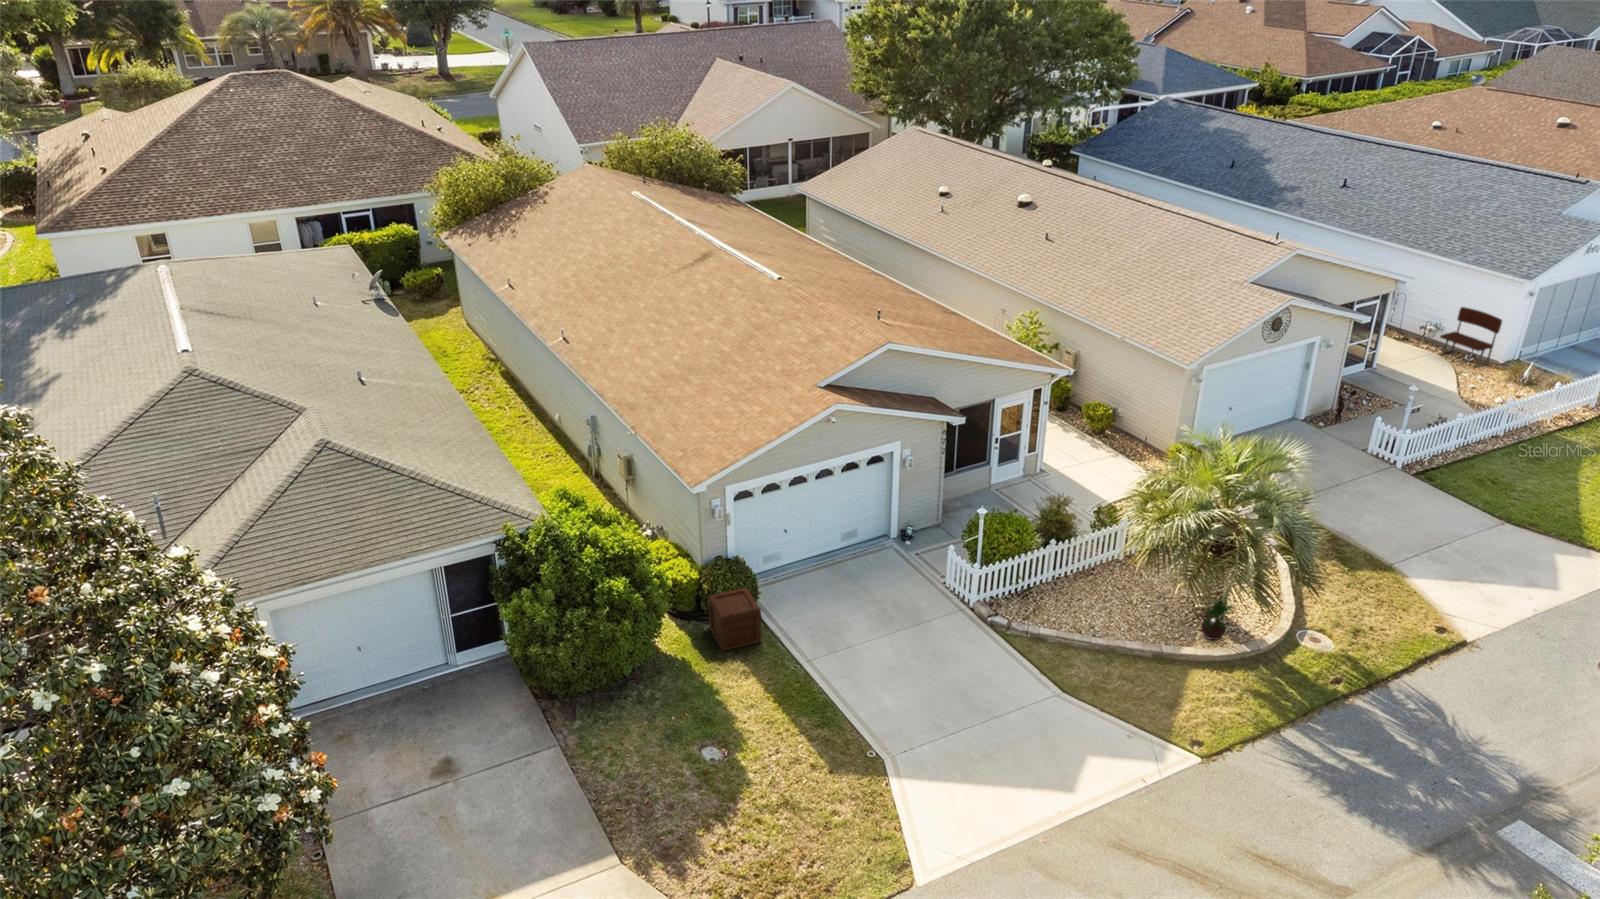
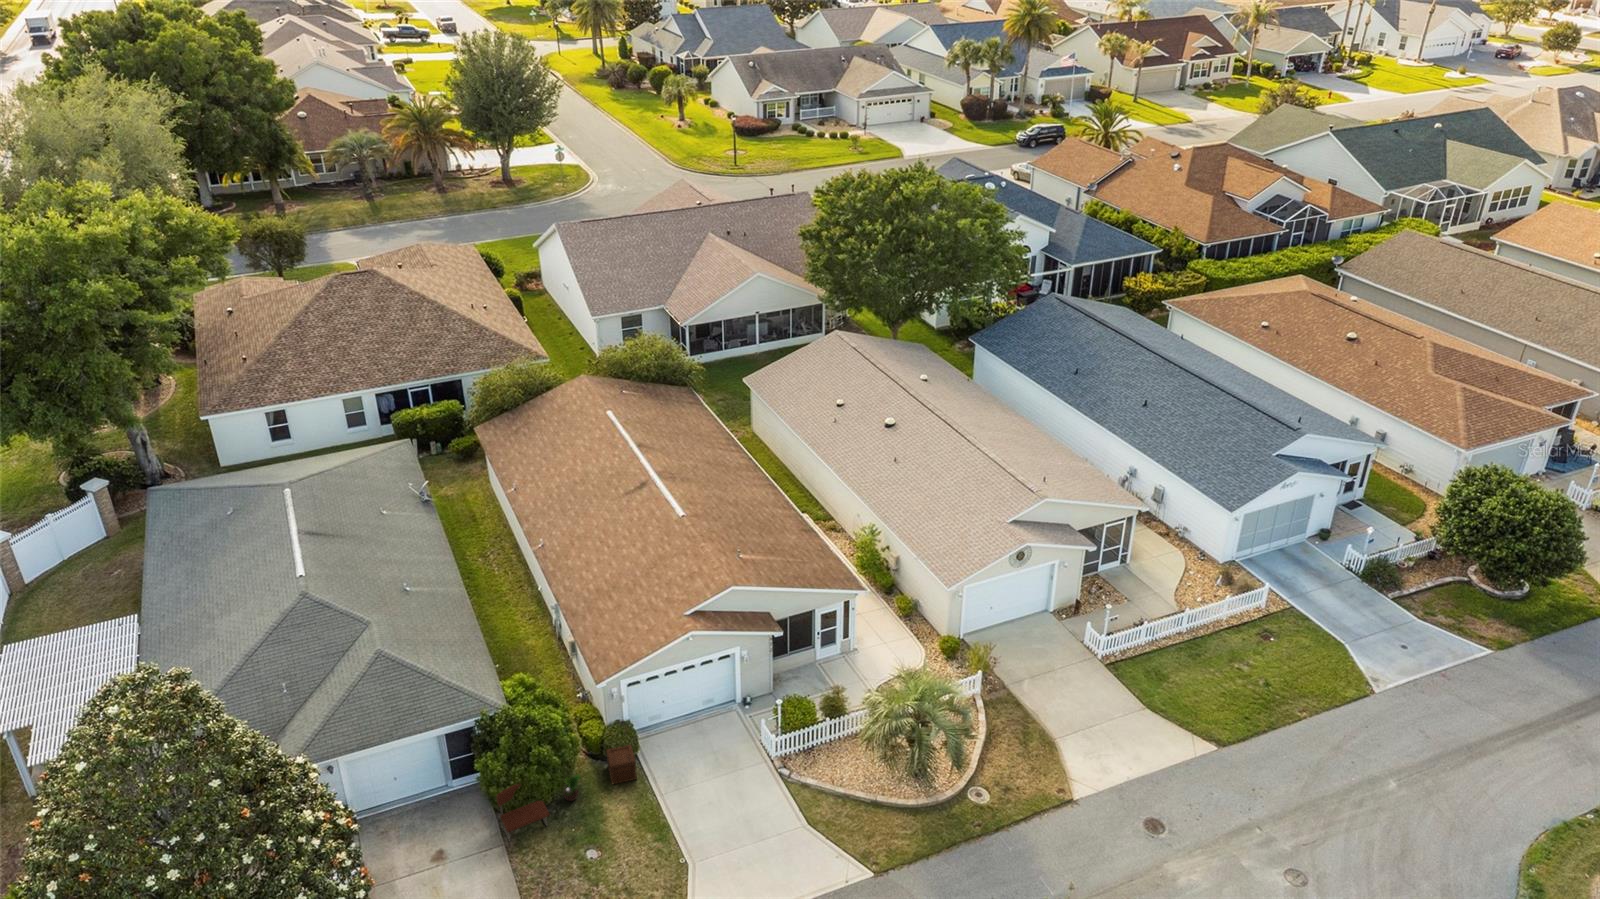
bench: present [1440,307,1502,367] -> present [496,784,549,841]
potted tree: present [1201,598,1232,640] -> present [564,776,579,801]

